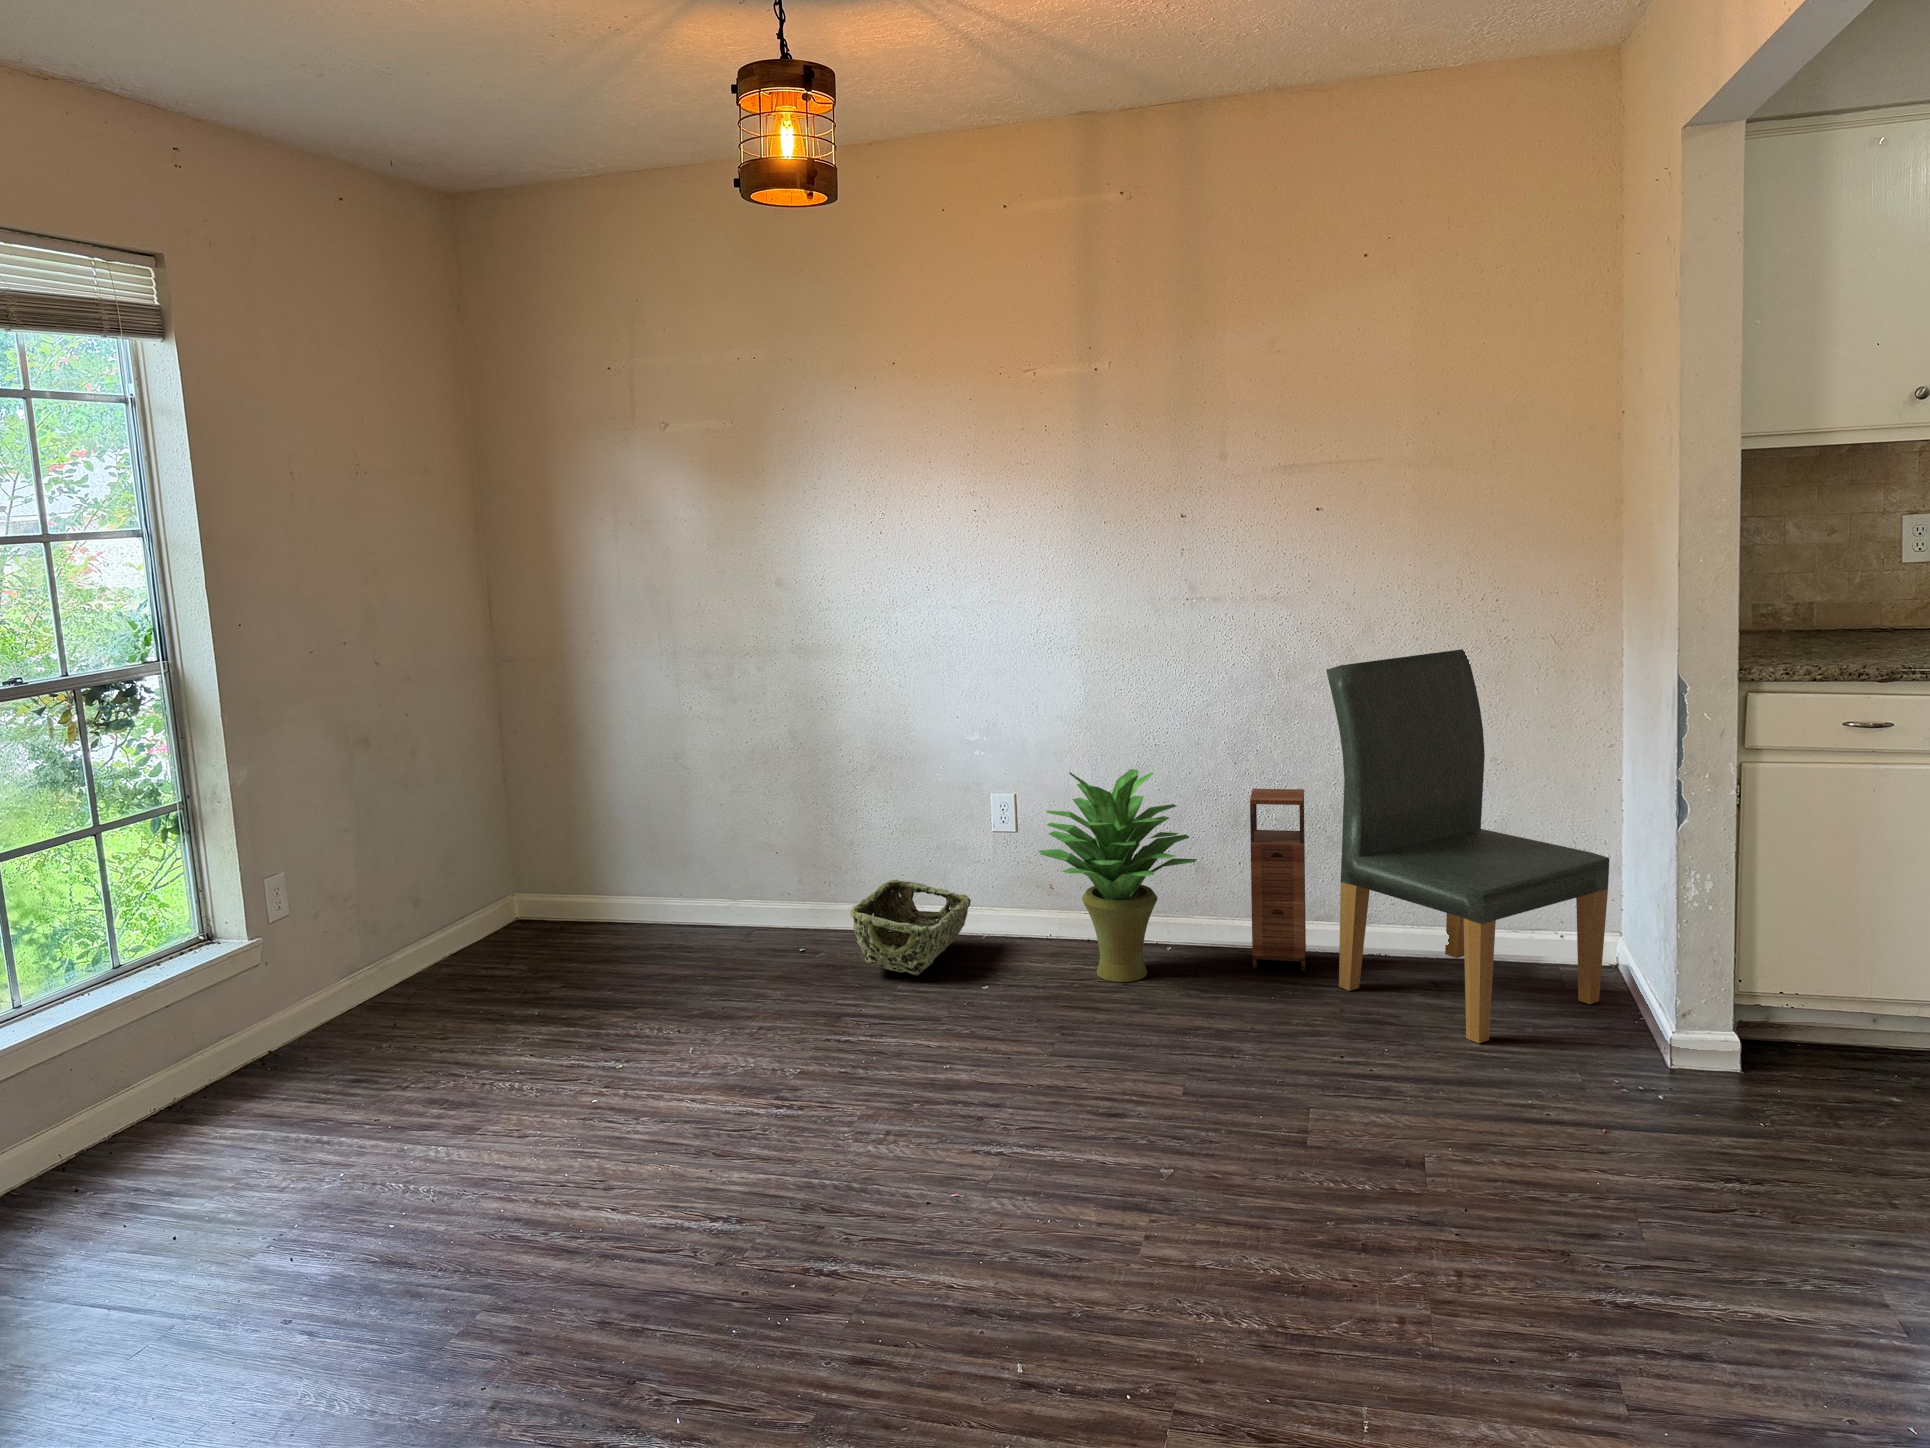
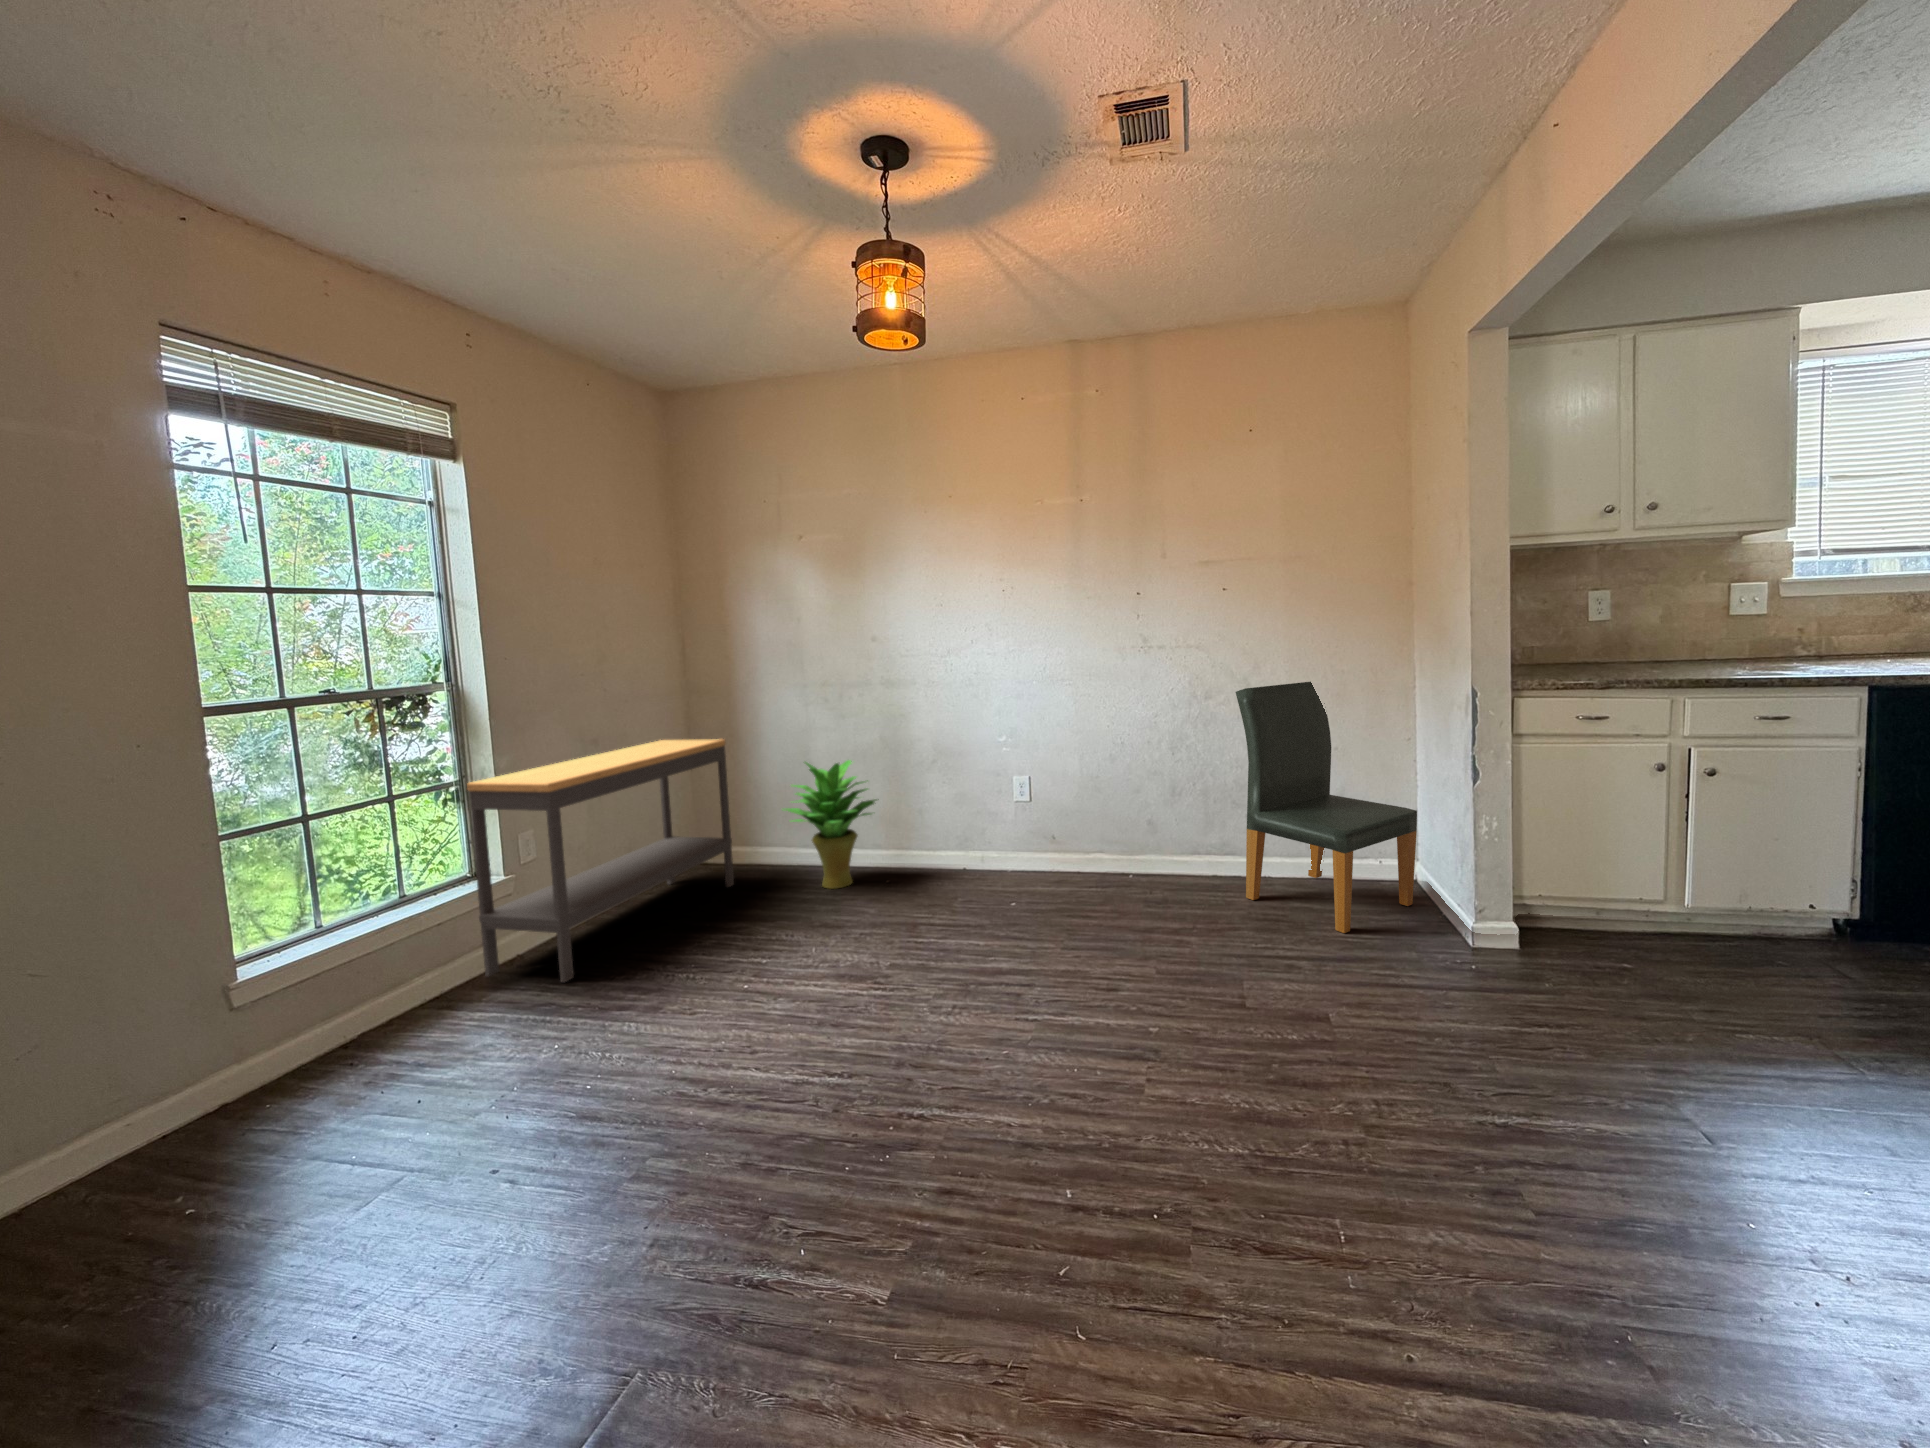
console table: none [194,736,563,1090] -> present [467,739,734,983]
potted plant: present [1039,769,1197,982] -> present [784,760,876,889]
storage cabinet: present [1250,789,1306,971] -> none [1186,771,1222,888]
woven basket: present [850,880,971,975] -> none [927,833,1005,895]

